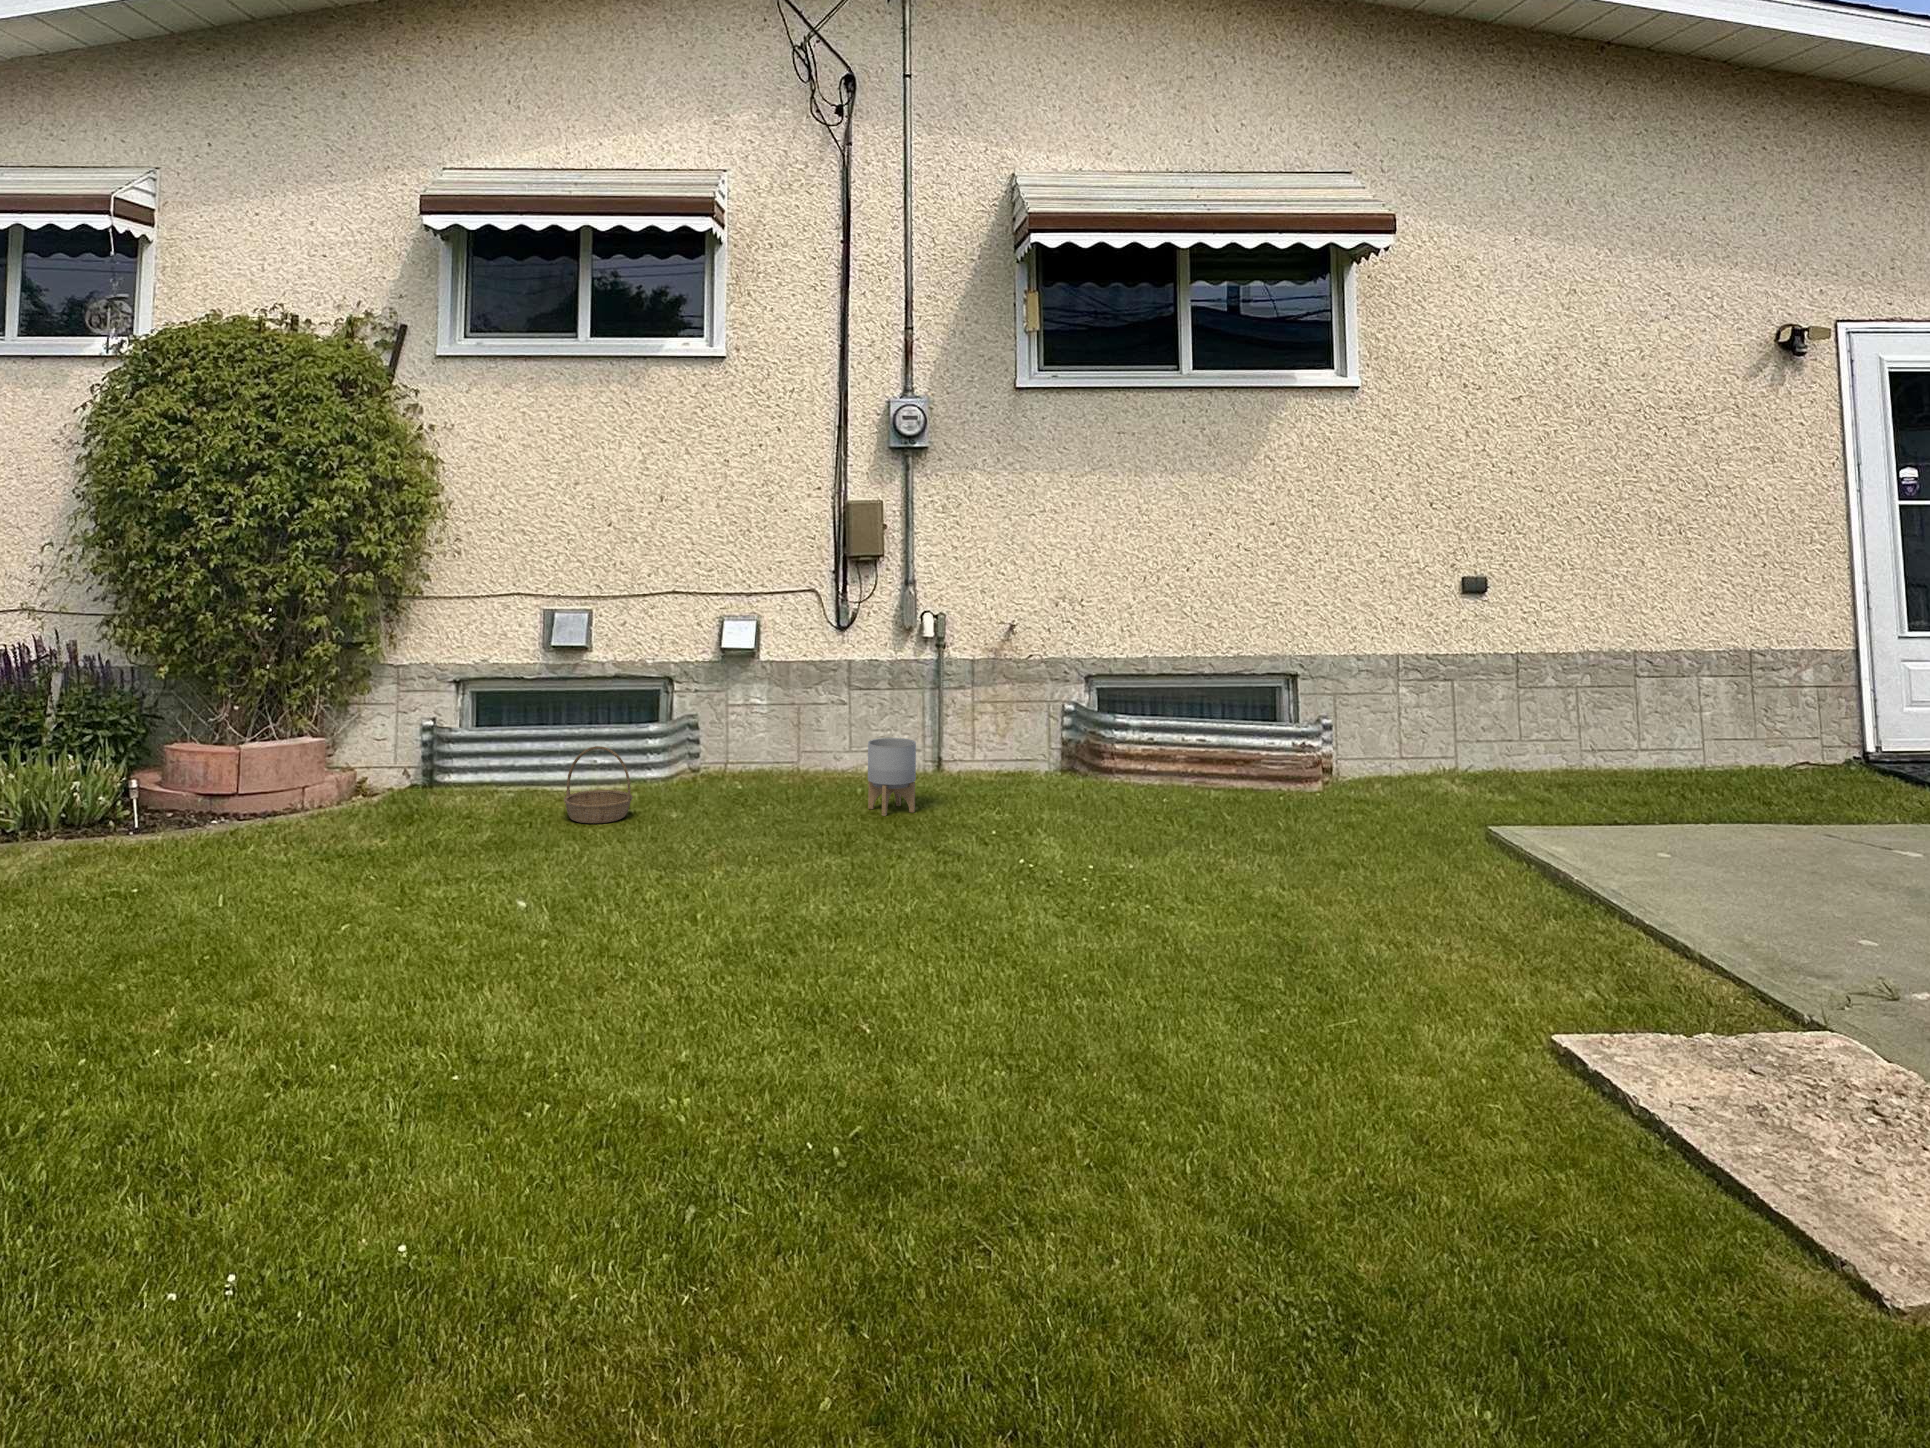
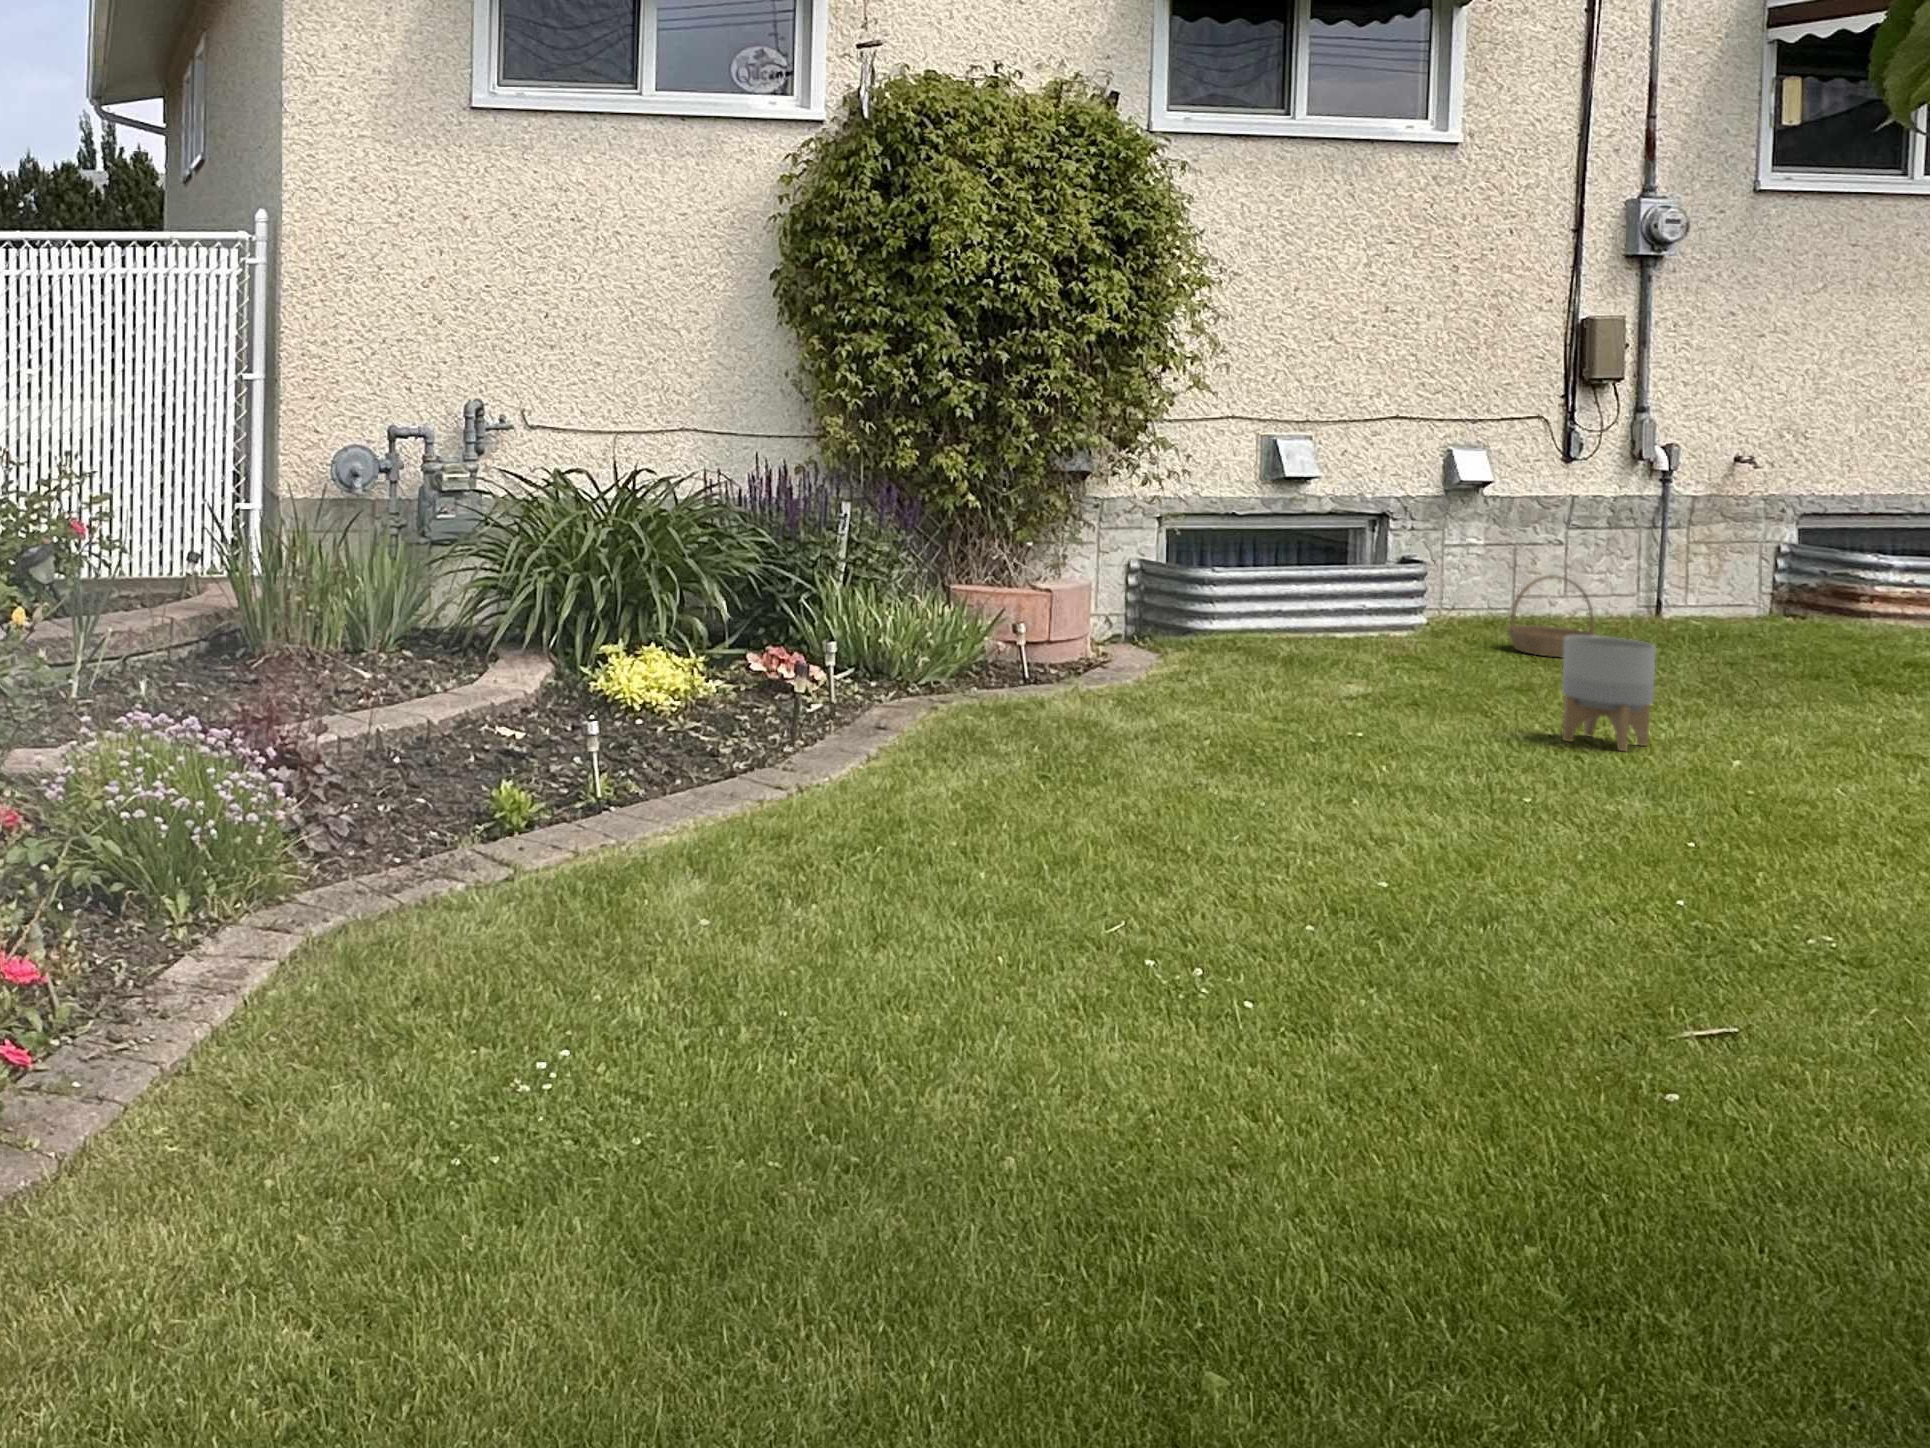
planter: present [868,738,916,816] -> present [1562,635,1655,751]

